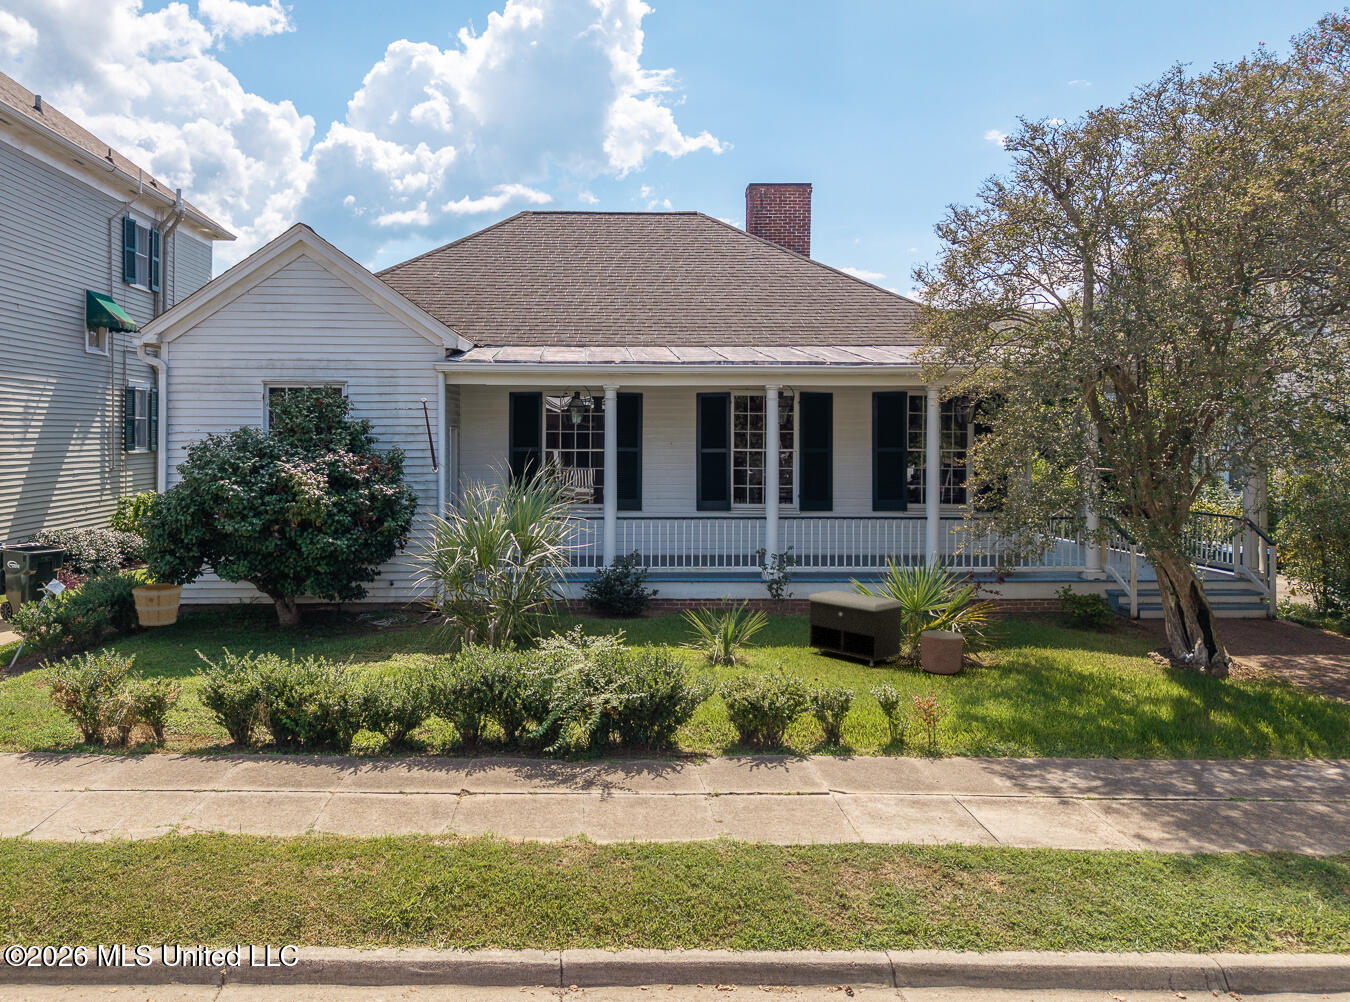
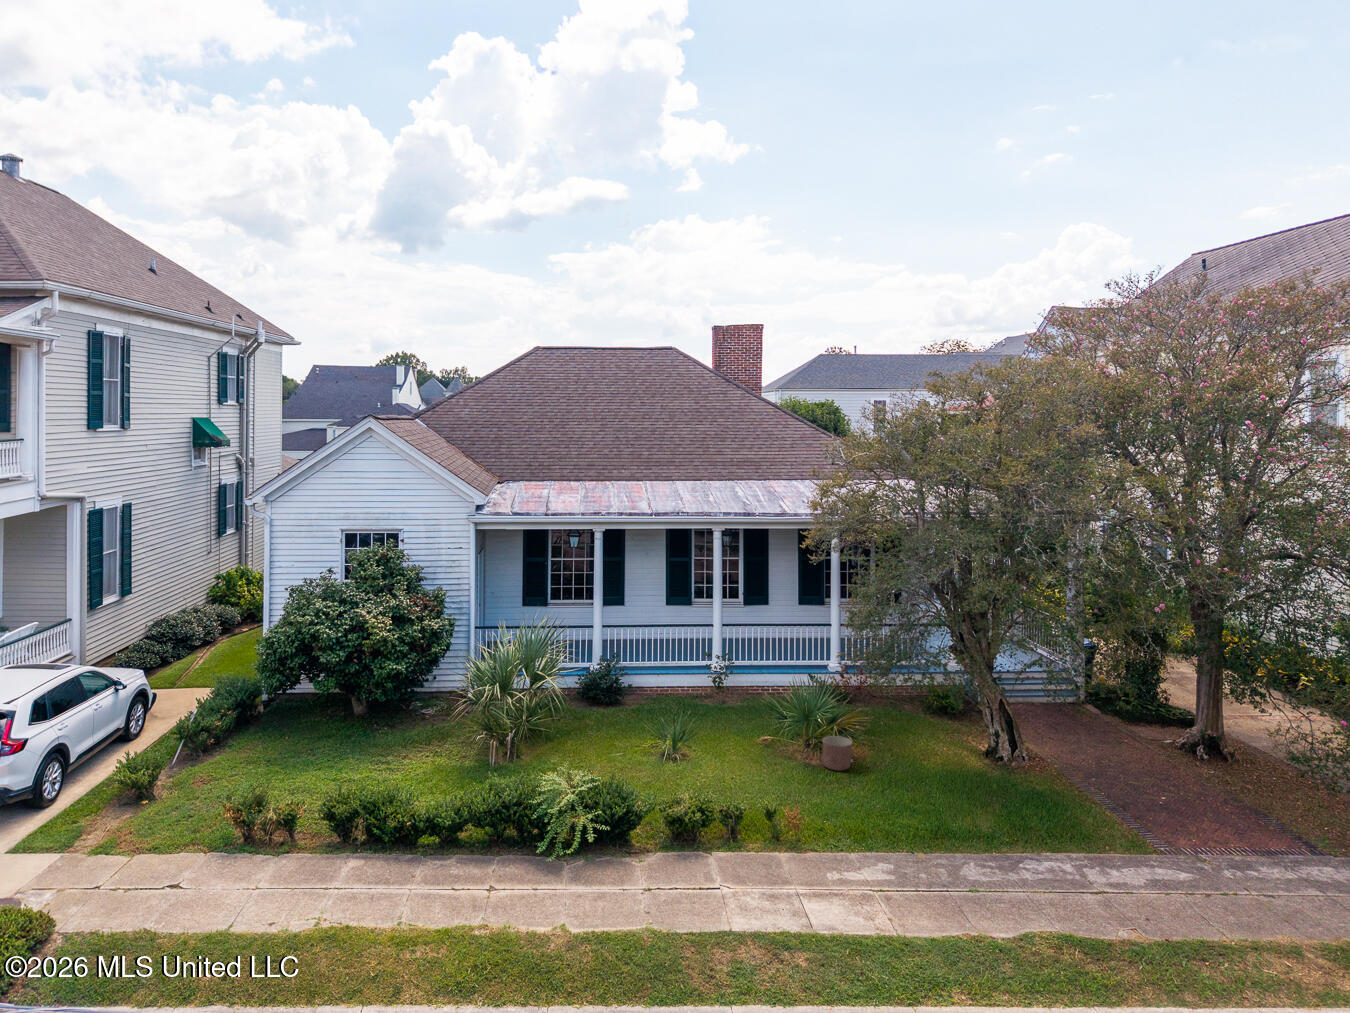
wooden bucket: present [132,583,183,626] -> none [249,690,286,725]
storage bench: present [809,591,902,666] -> none [744,700,811,762]

